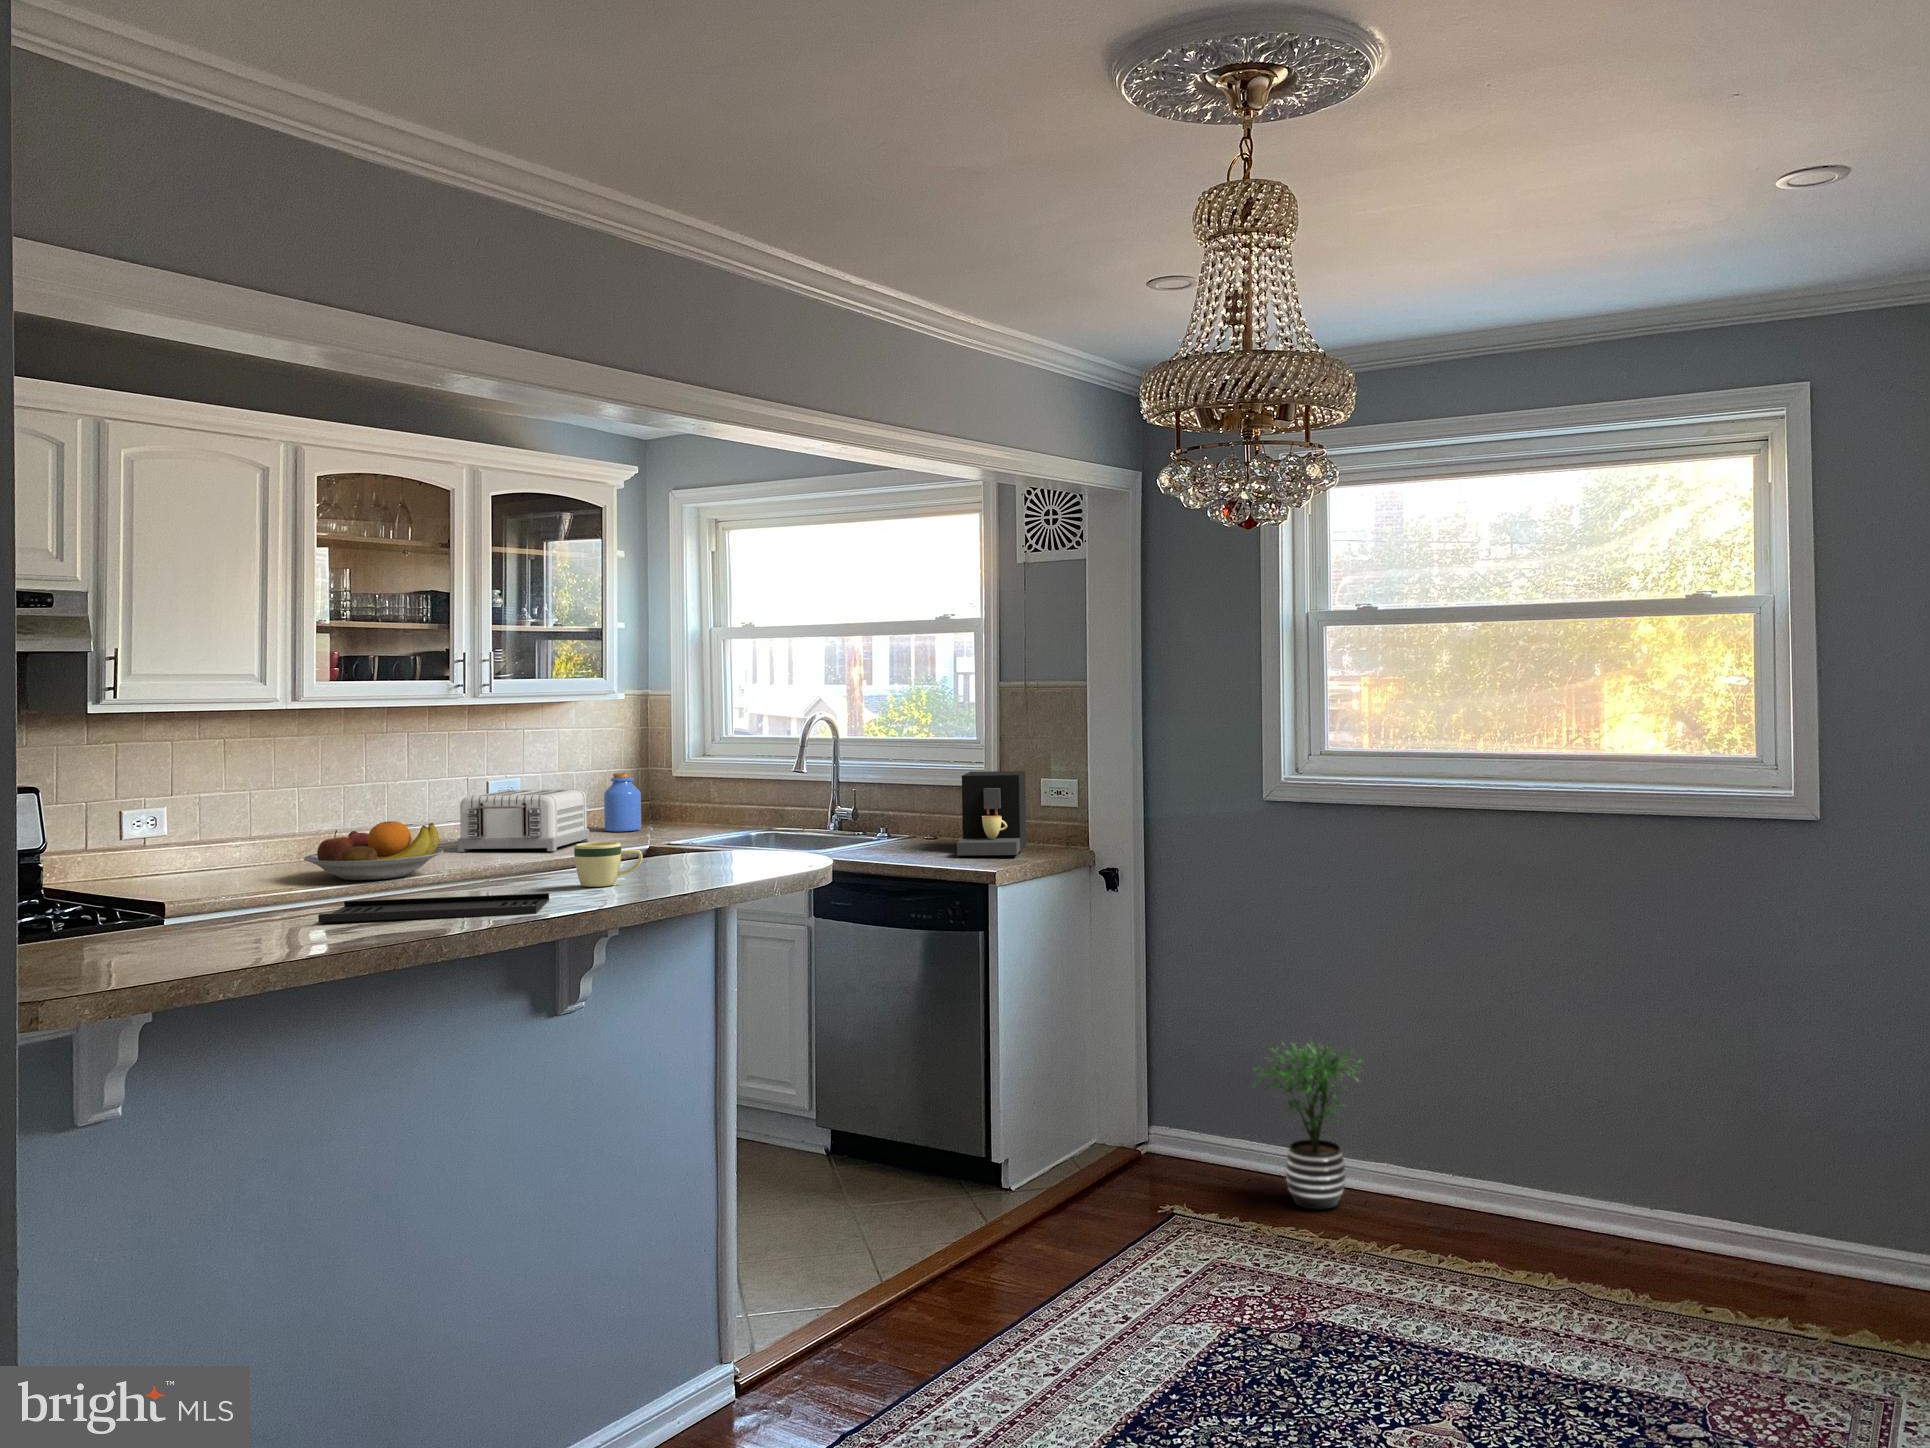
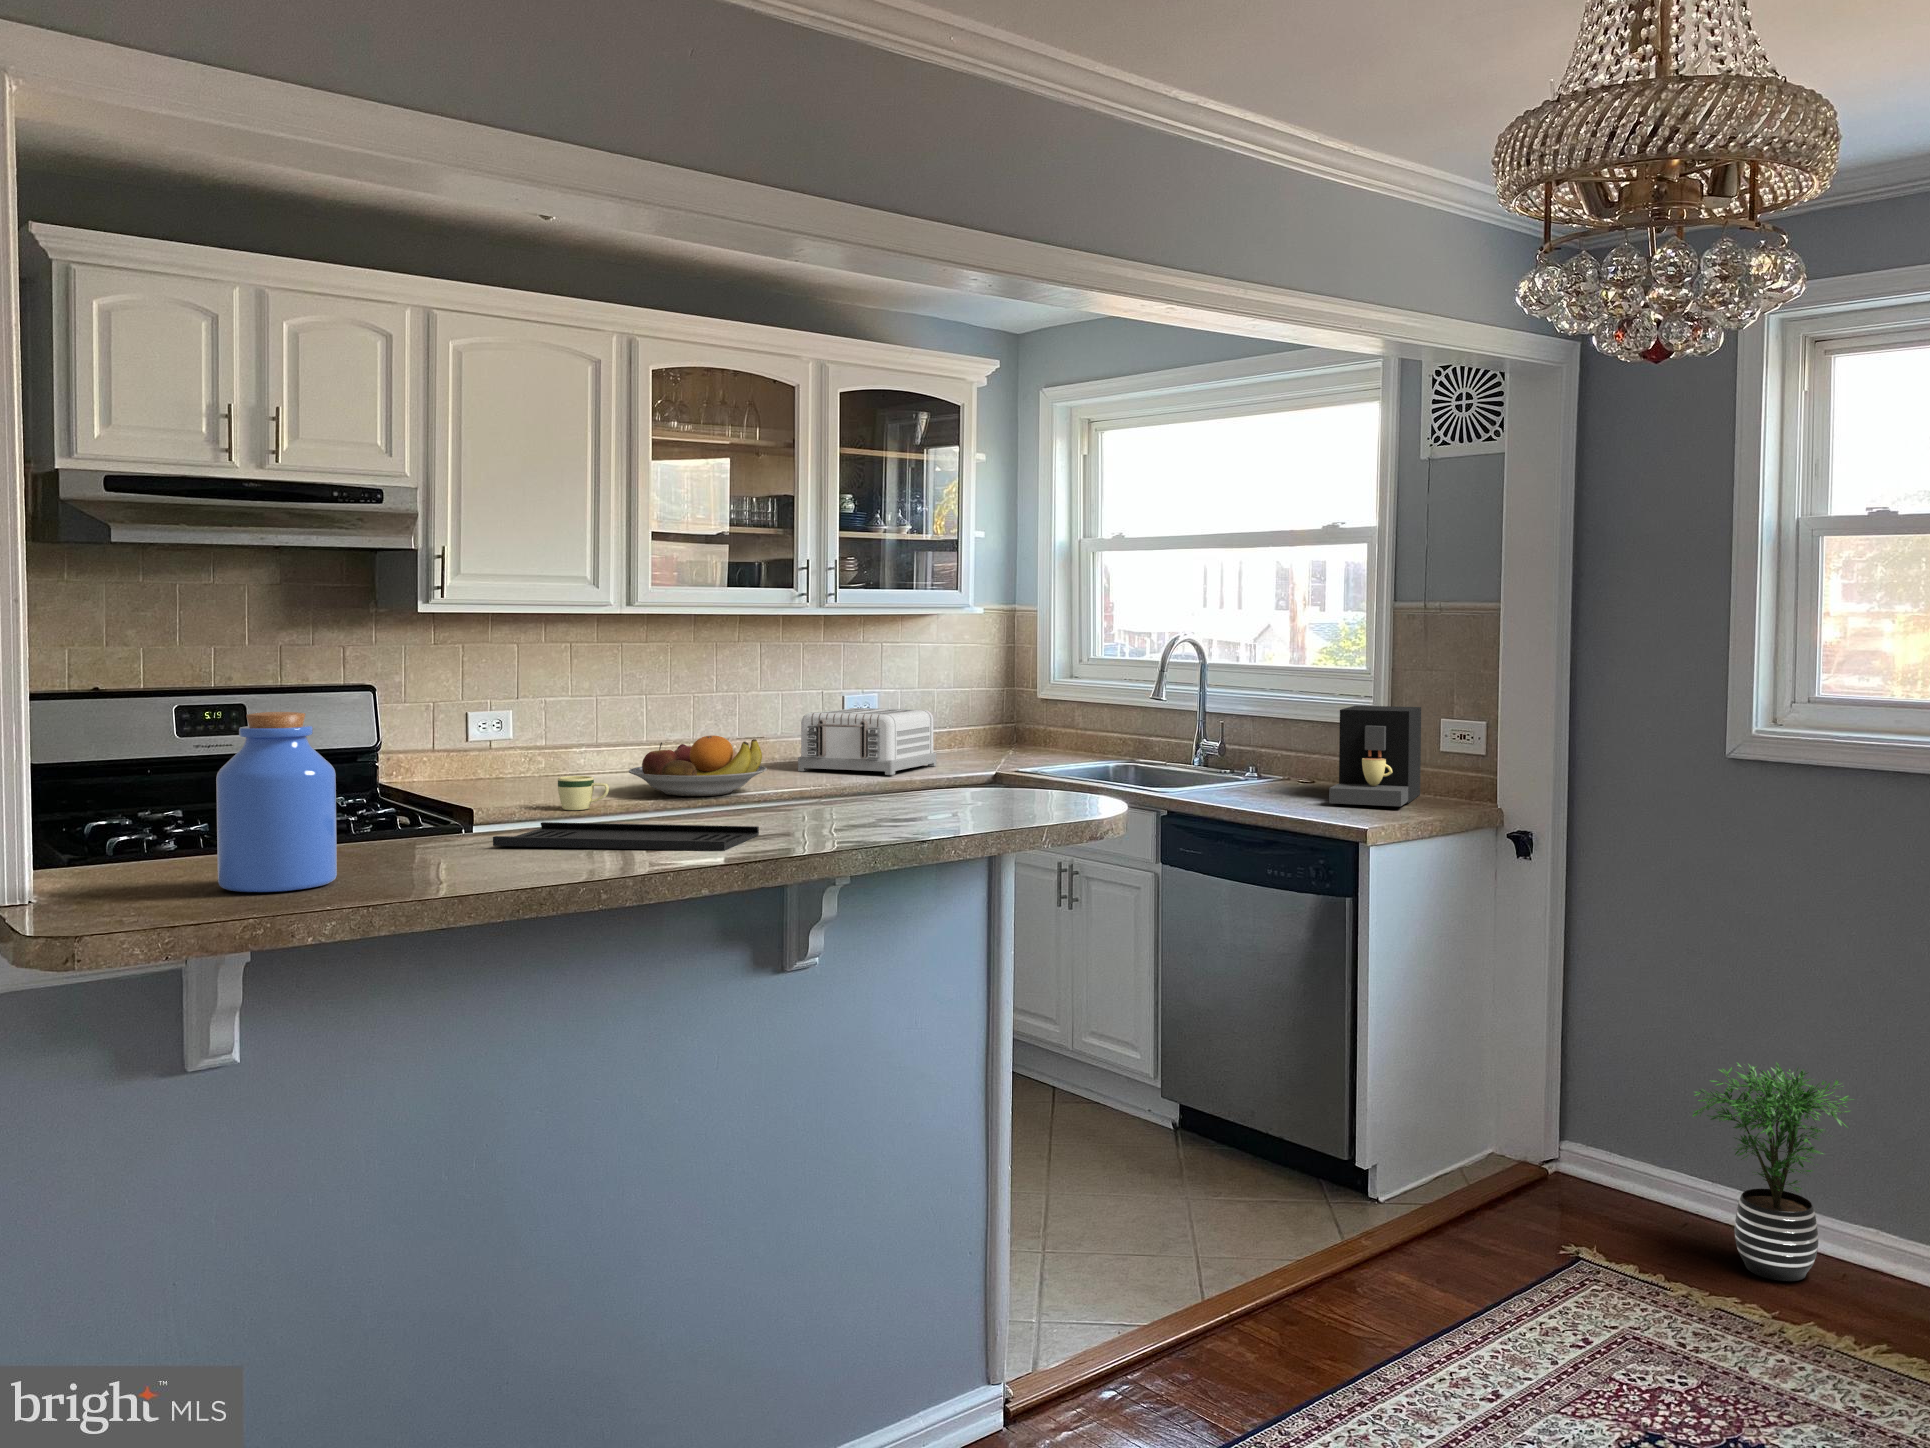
jar: present [604,773,641,832] -> present [216,712,337,892]
mug: present [574,842,642,887] -> present [558,776,609,810]

